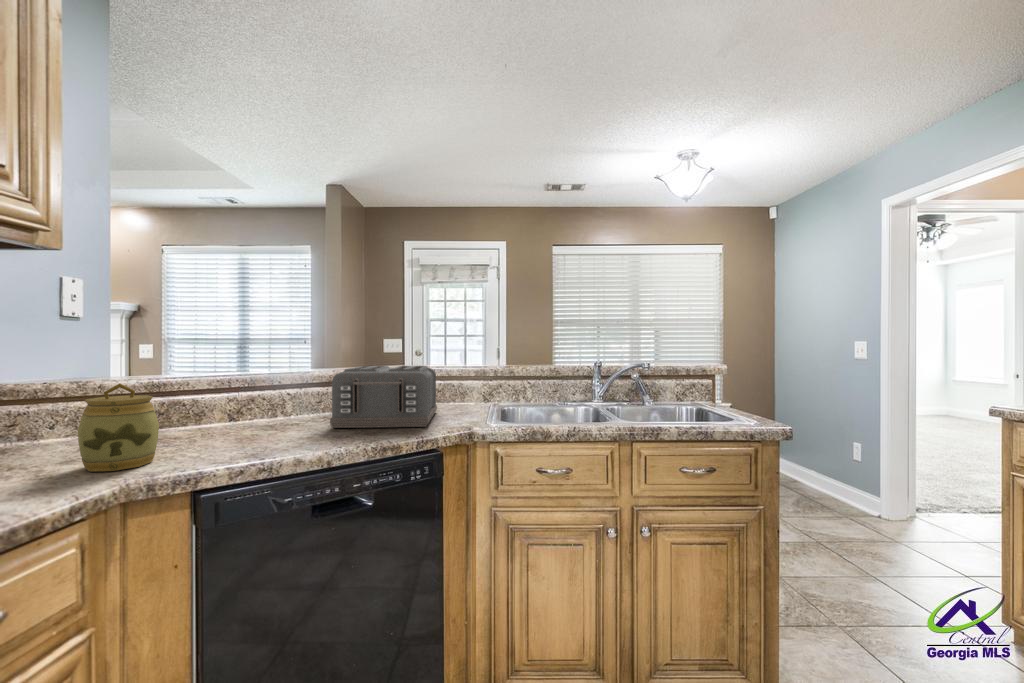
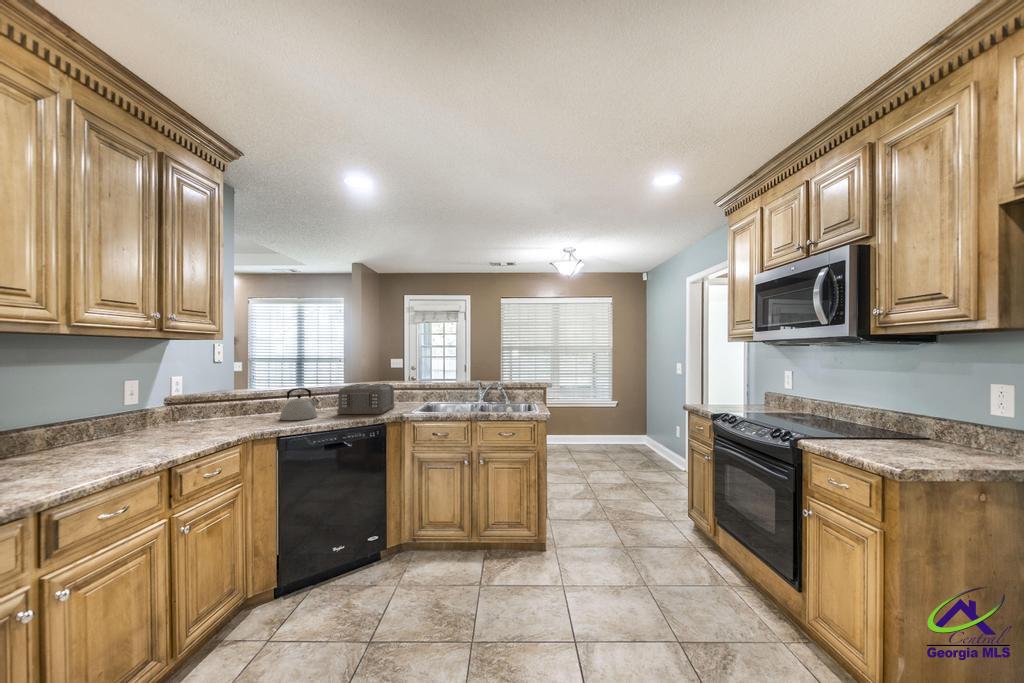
kettle: none [203,371,290,444] -> present [280,388,319,420]
jar: present [78,384,159,472] -> none [234,395,264,429]

